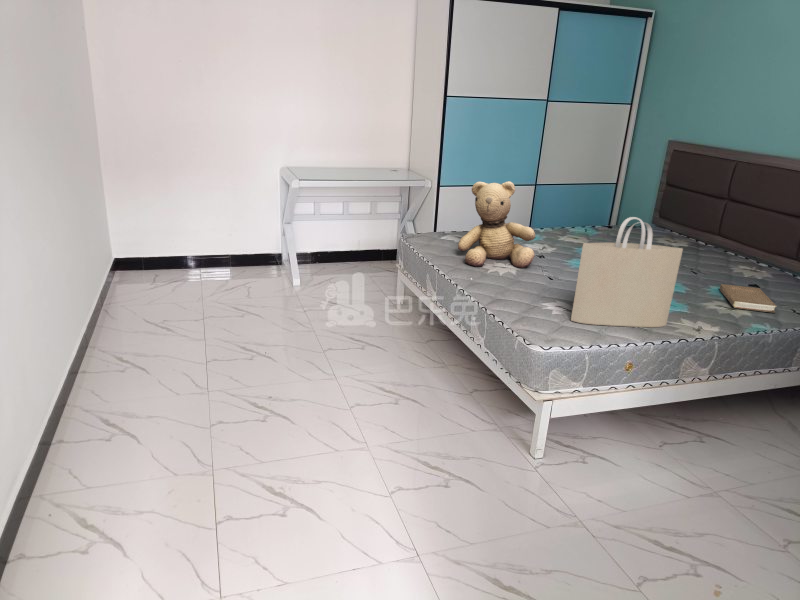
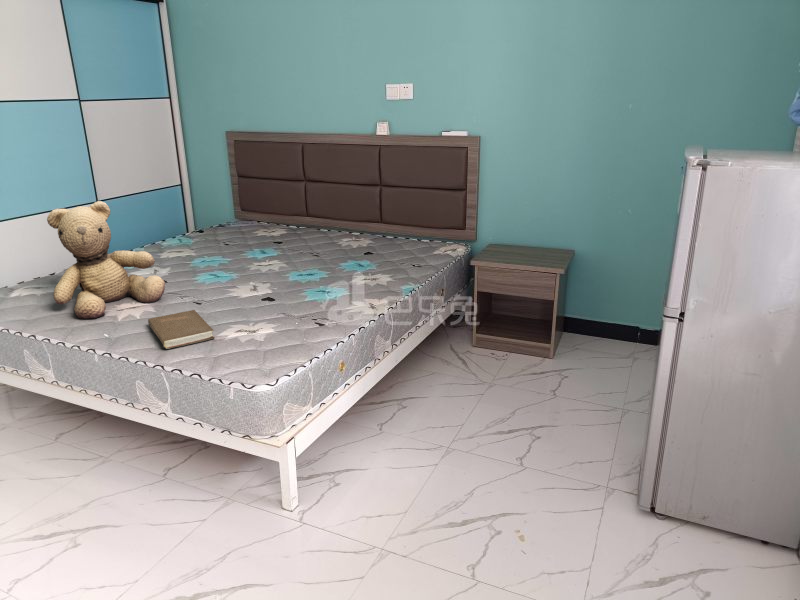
tote bag: present [571,217,683,327] -> none [258,211,349,342]
book: present [720,284,777,312] -> present [148,310,215,349]

